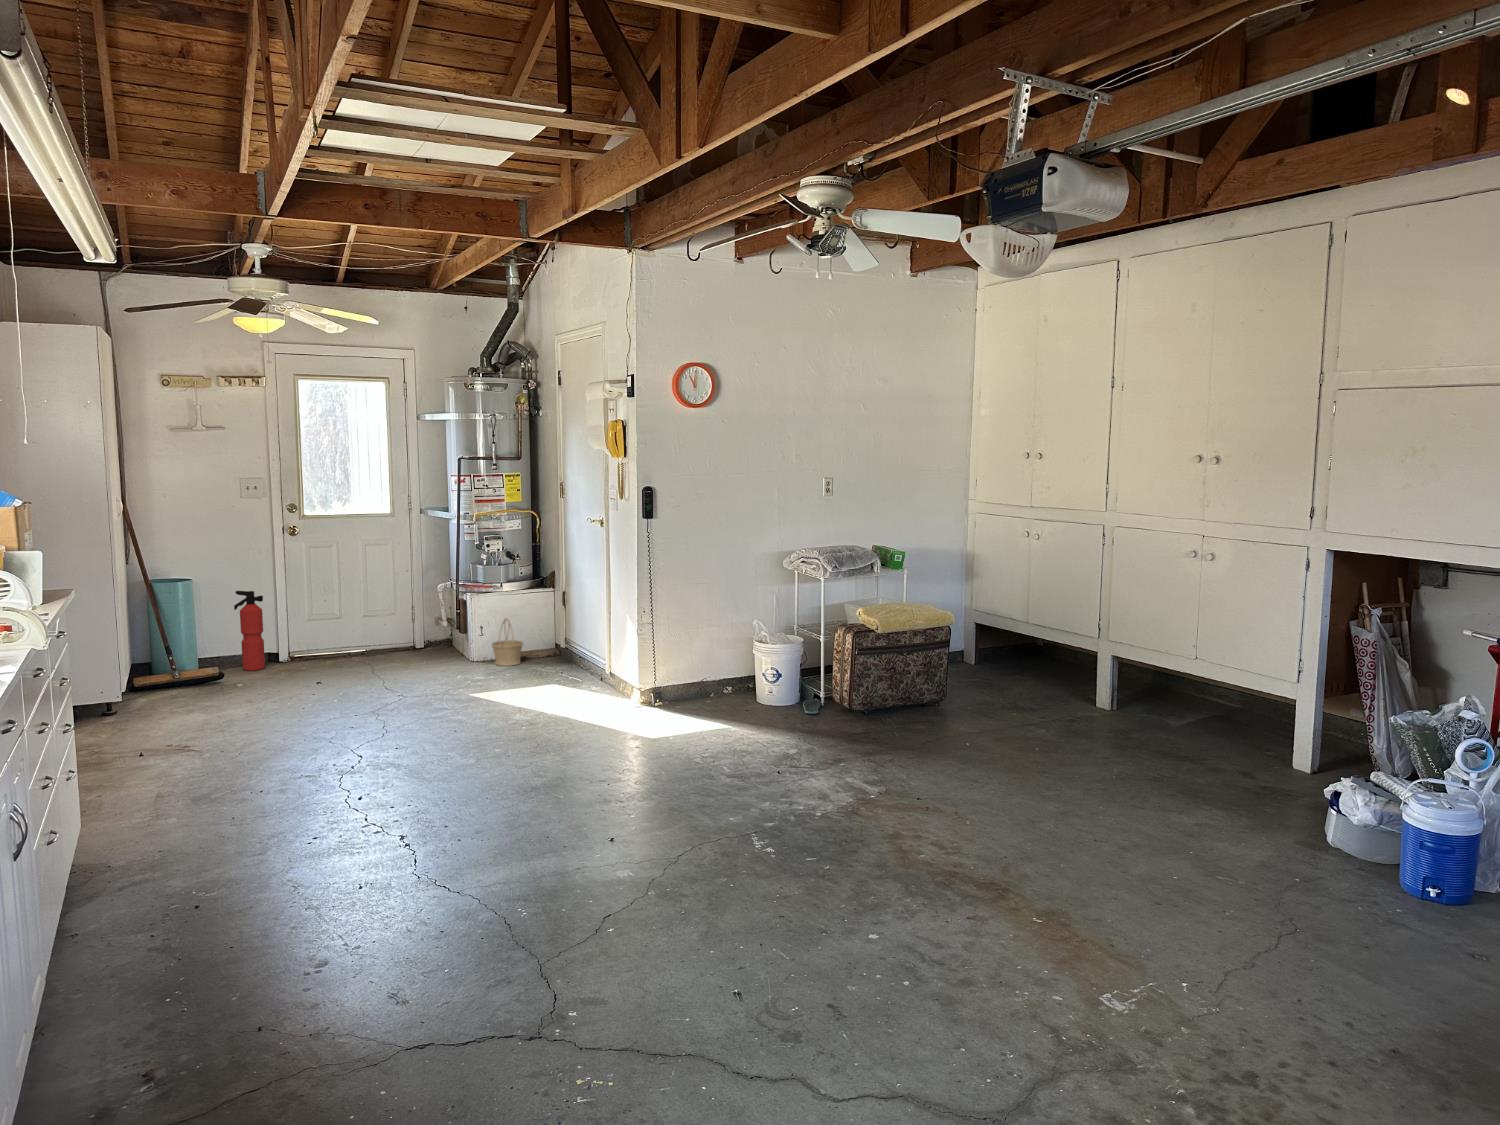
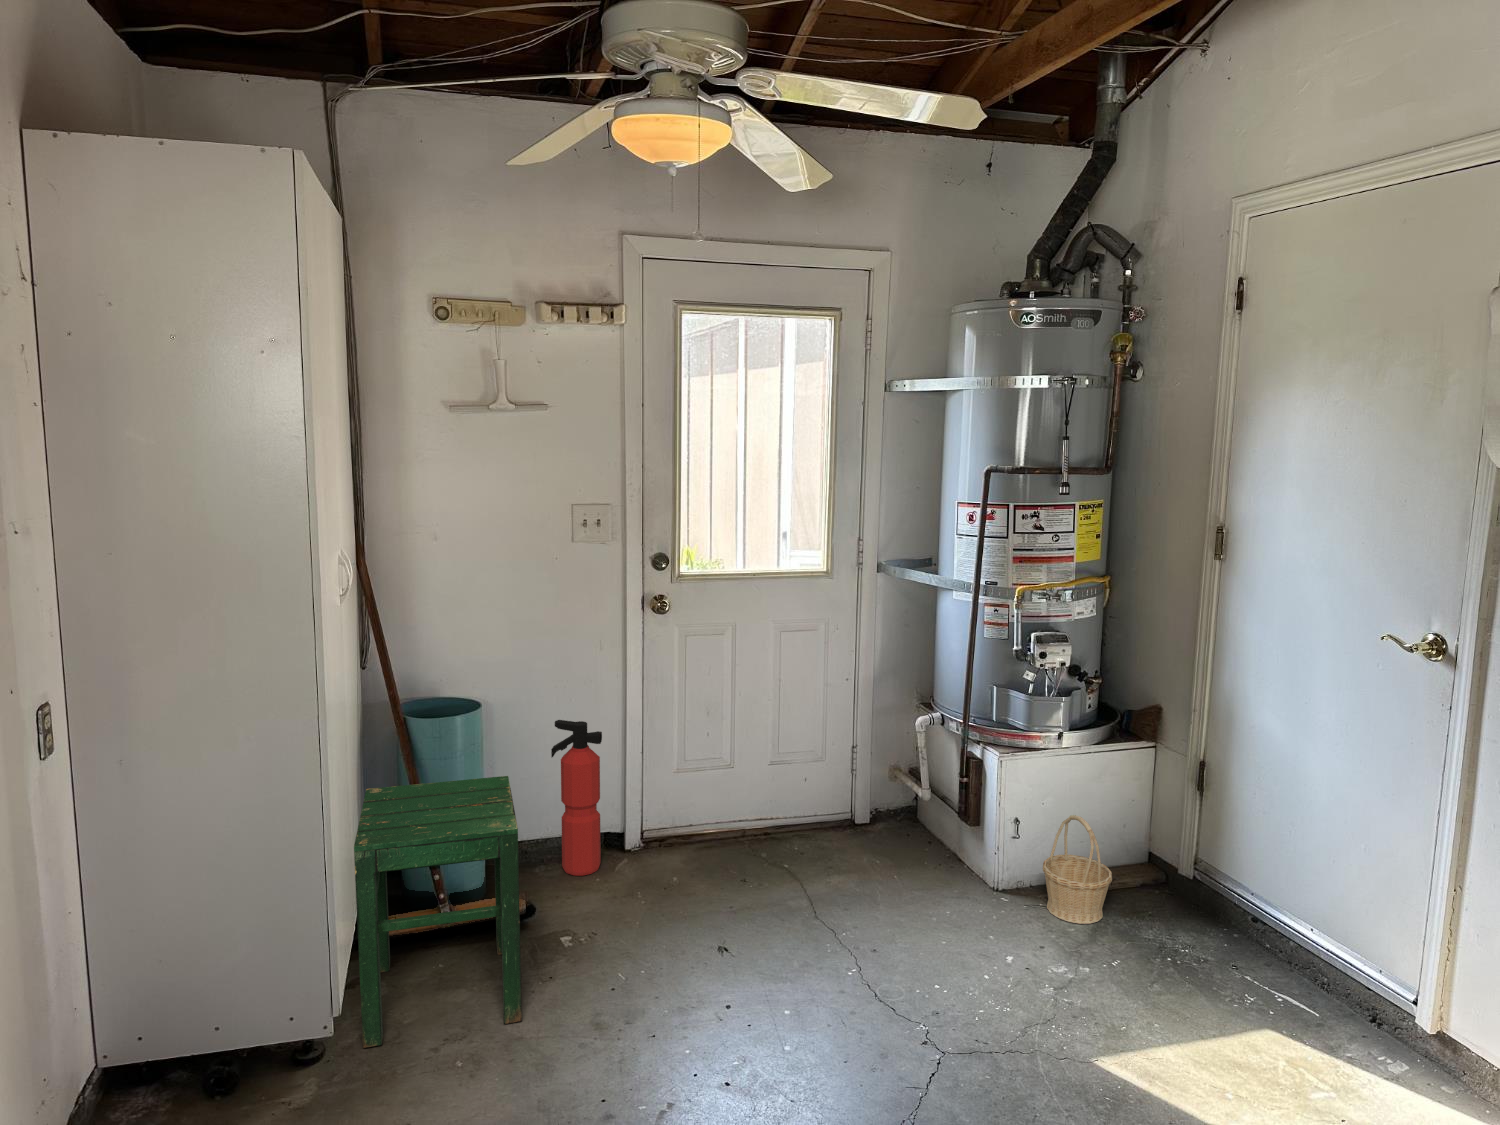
stool: none [135,603,220,710] -> present [354,776,522,1048]

